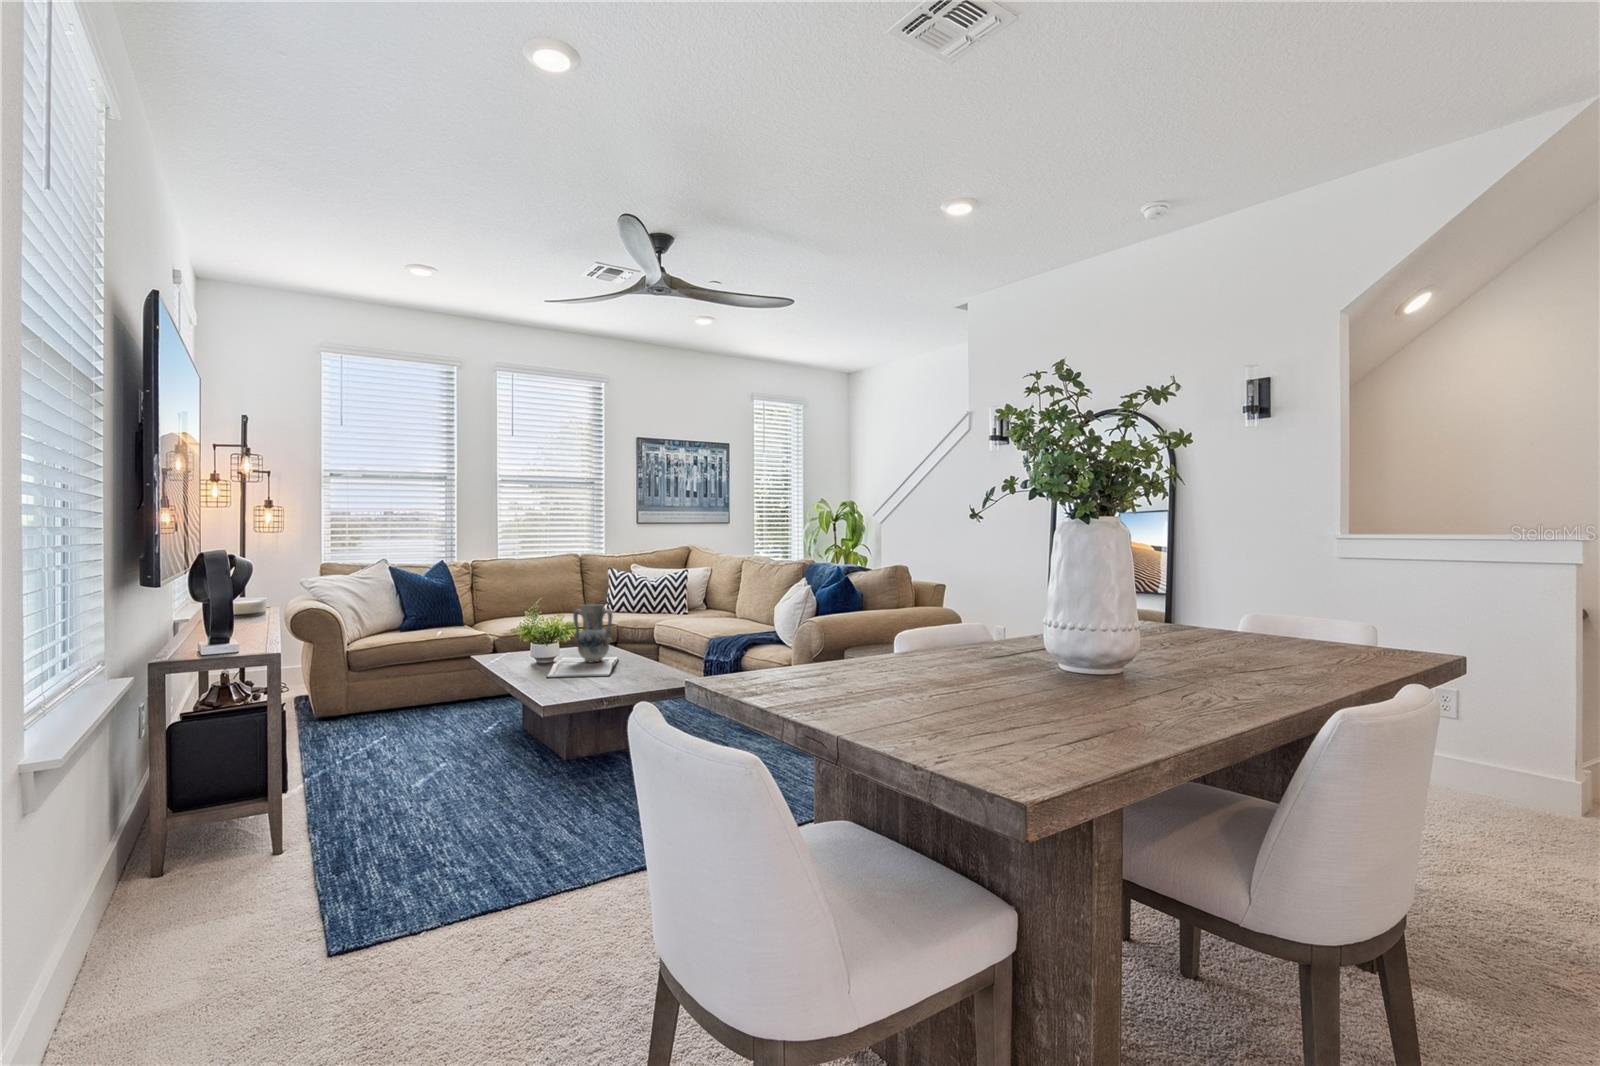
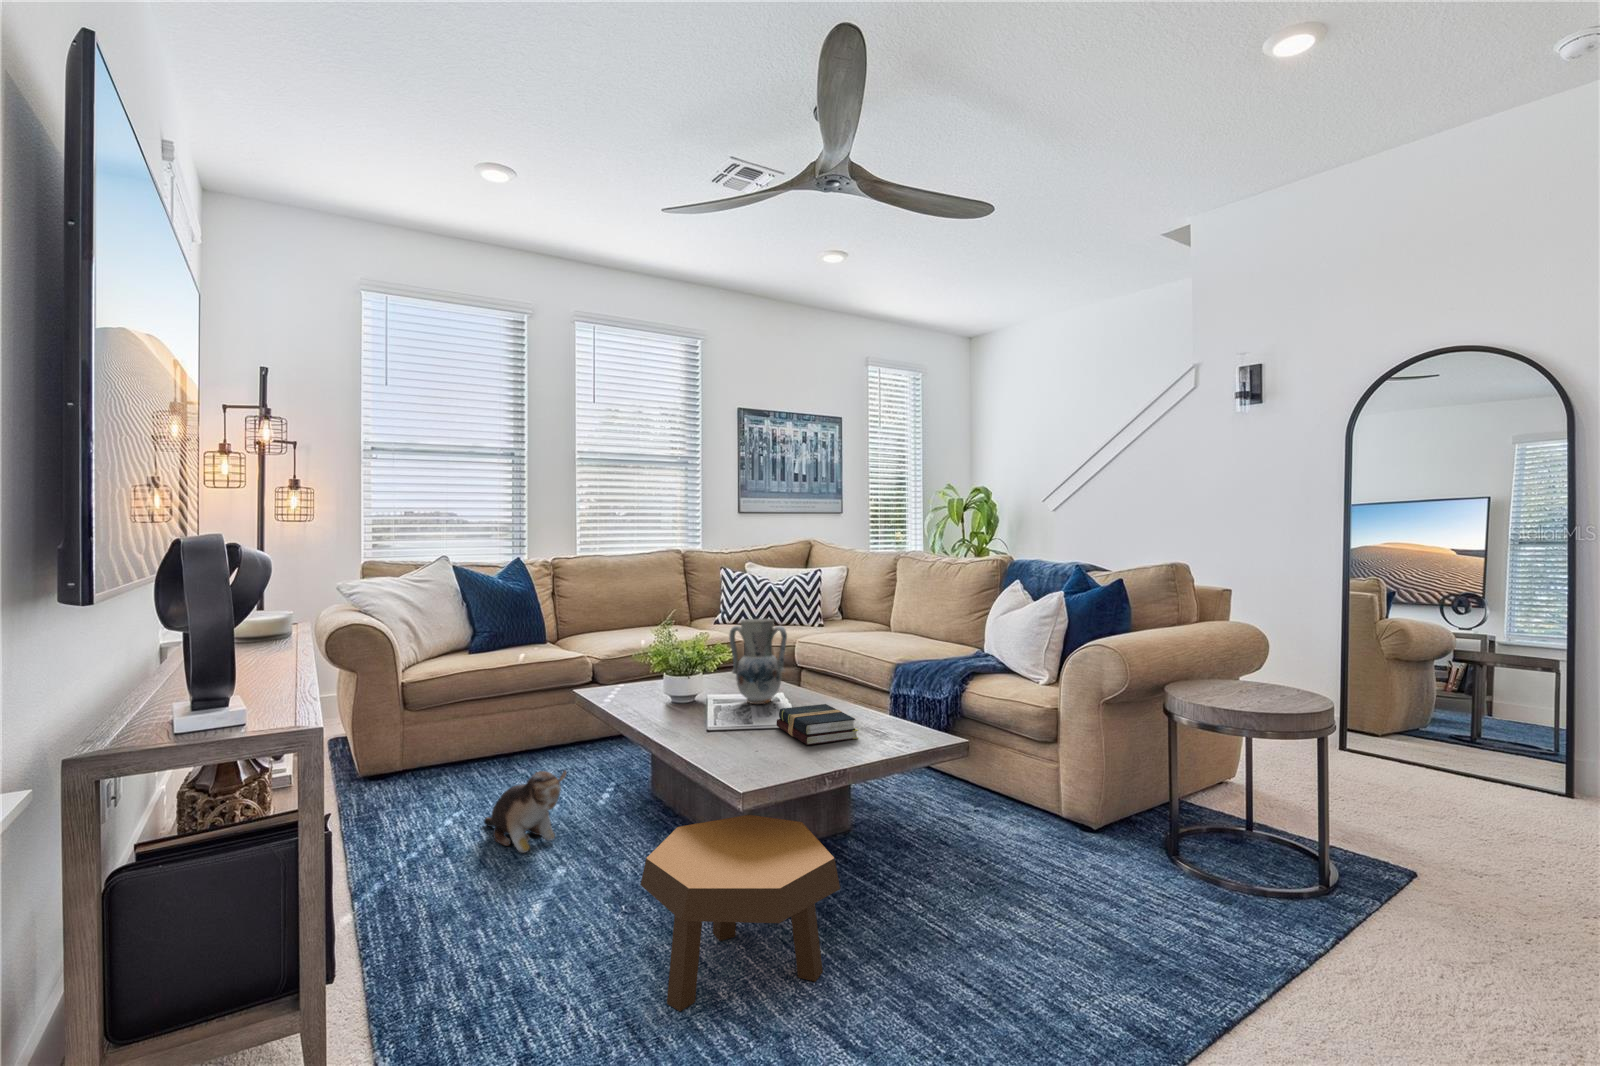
hardback book: none [591,660,639,683] -> present [776,704,858,745]
plush toy: none [398,702,449,757] -> present [484,771,566,853]
footstool: none [471,722,587,821] -> present [640,815,840,1011]

